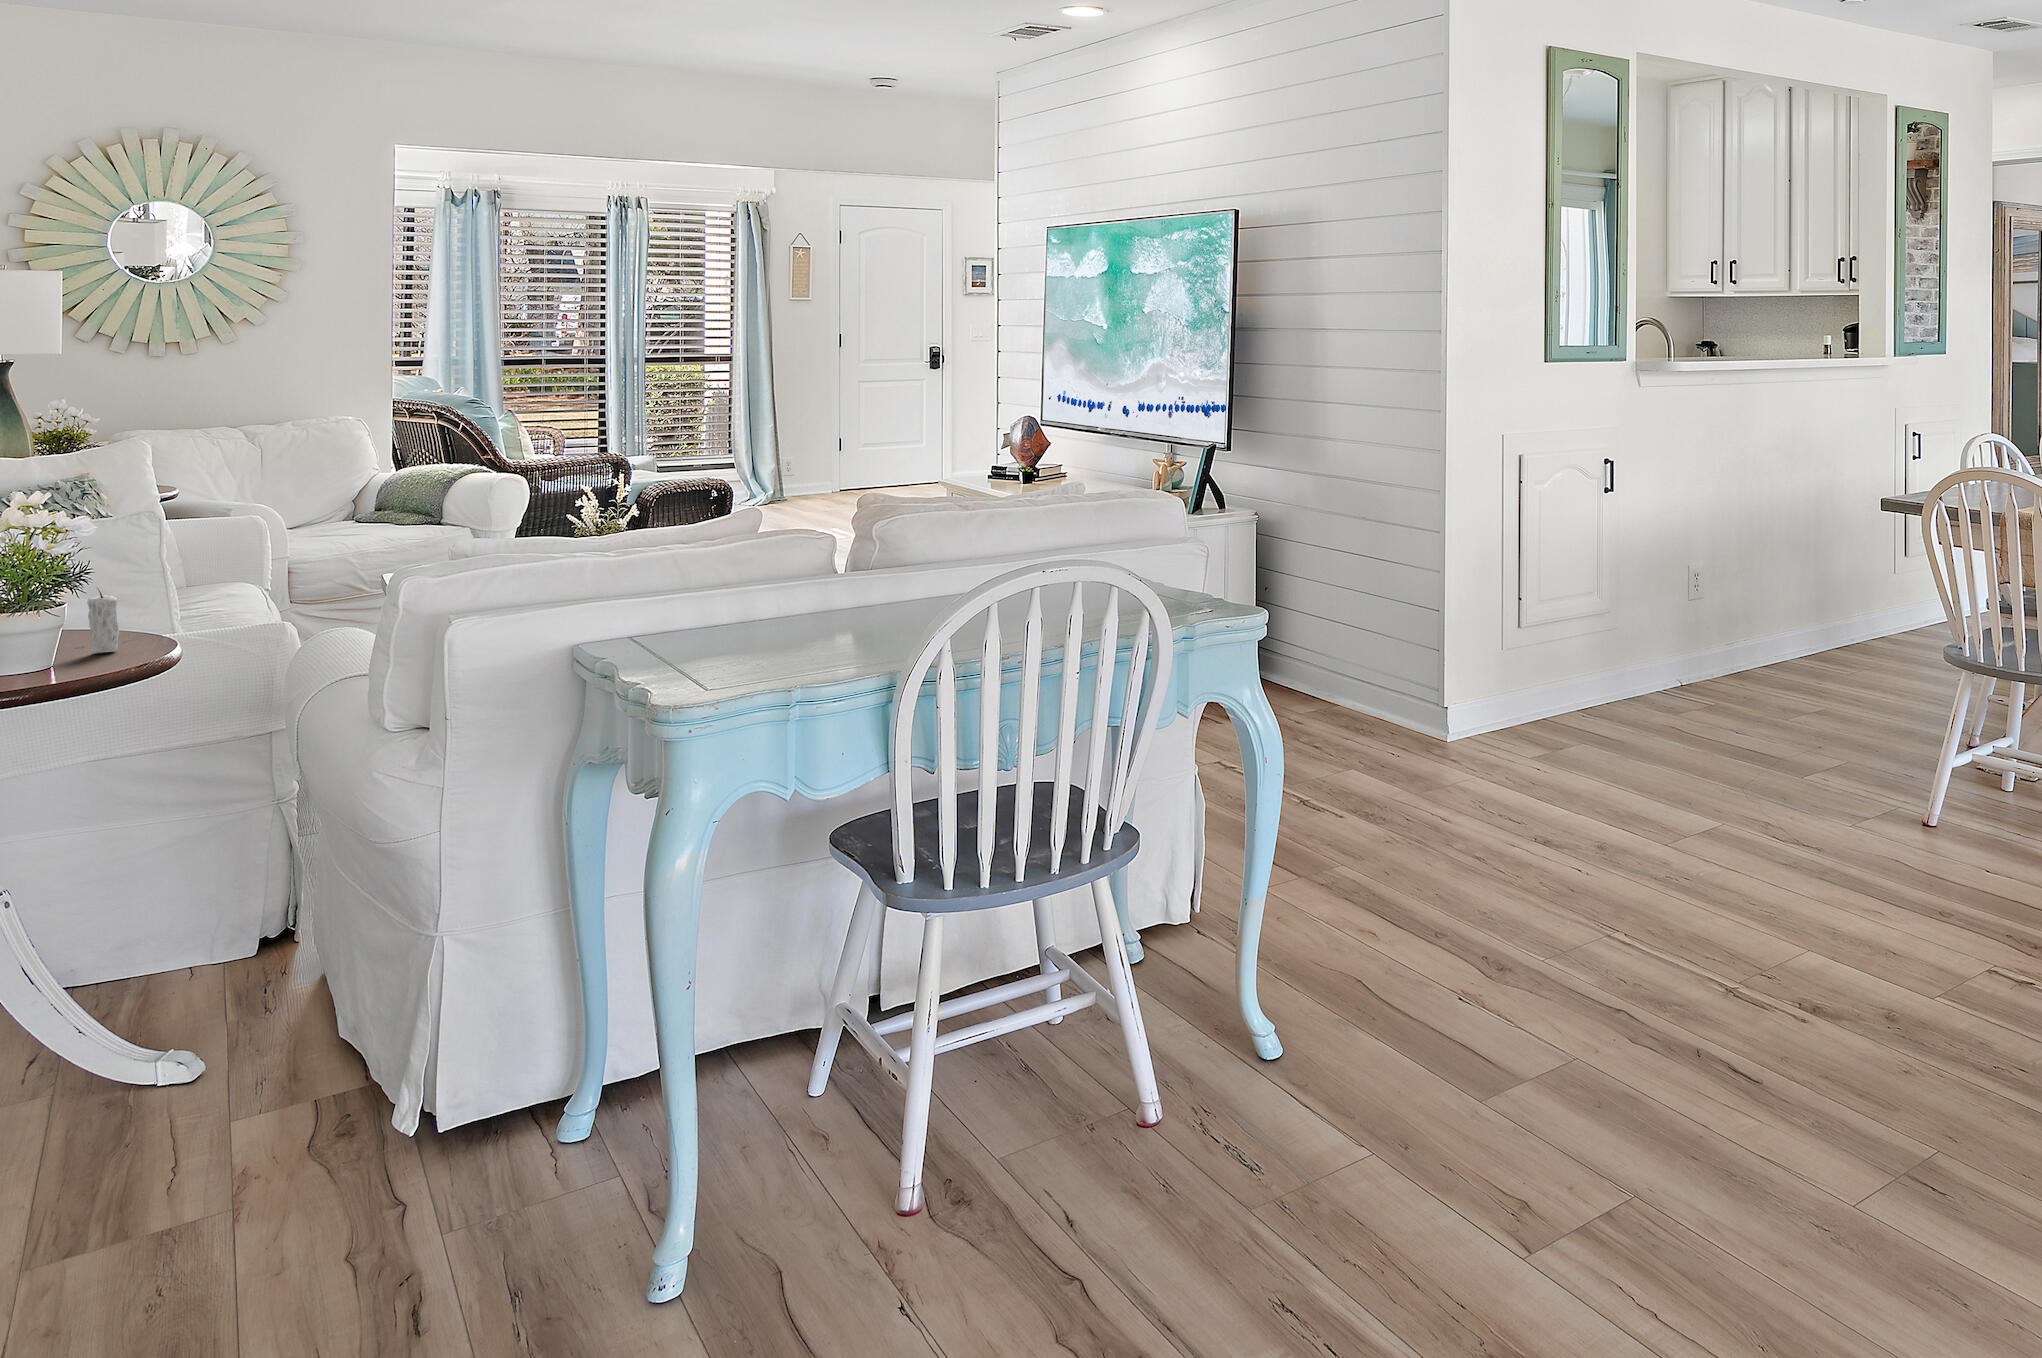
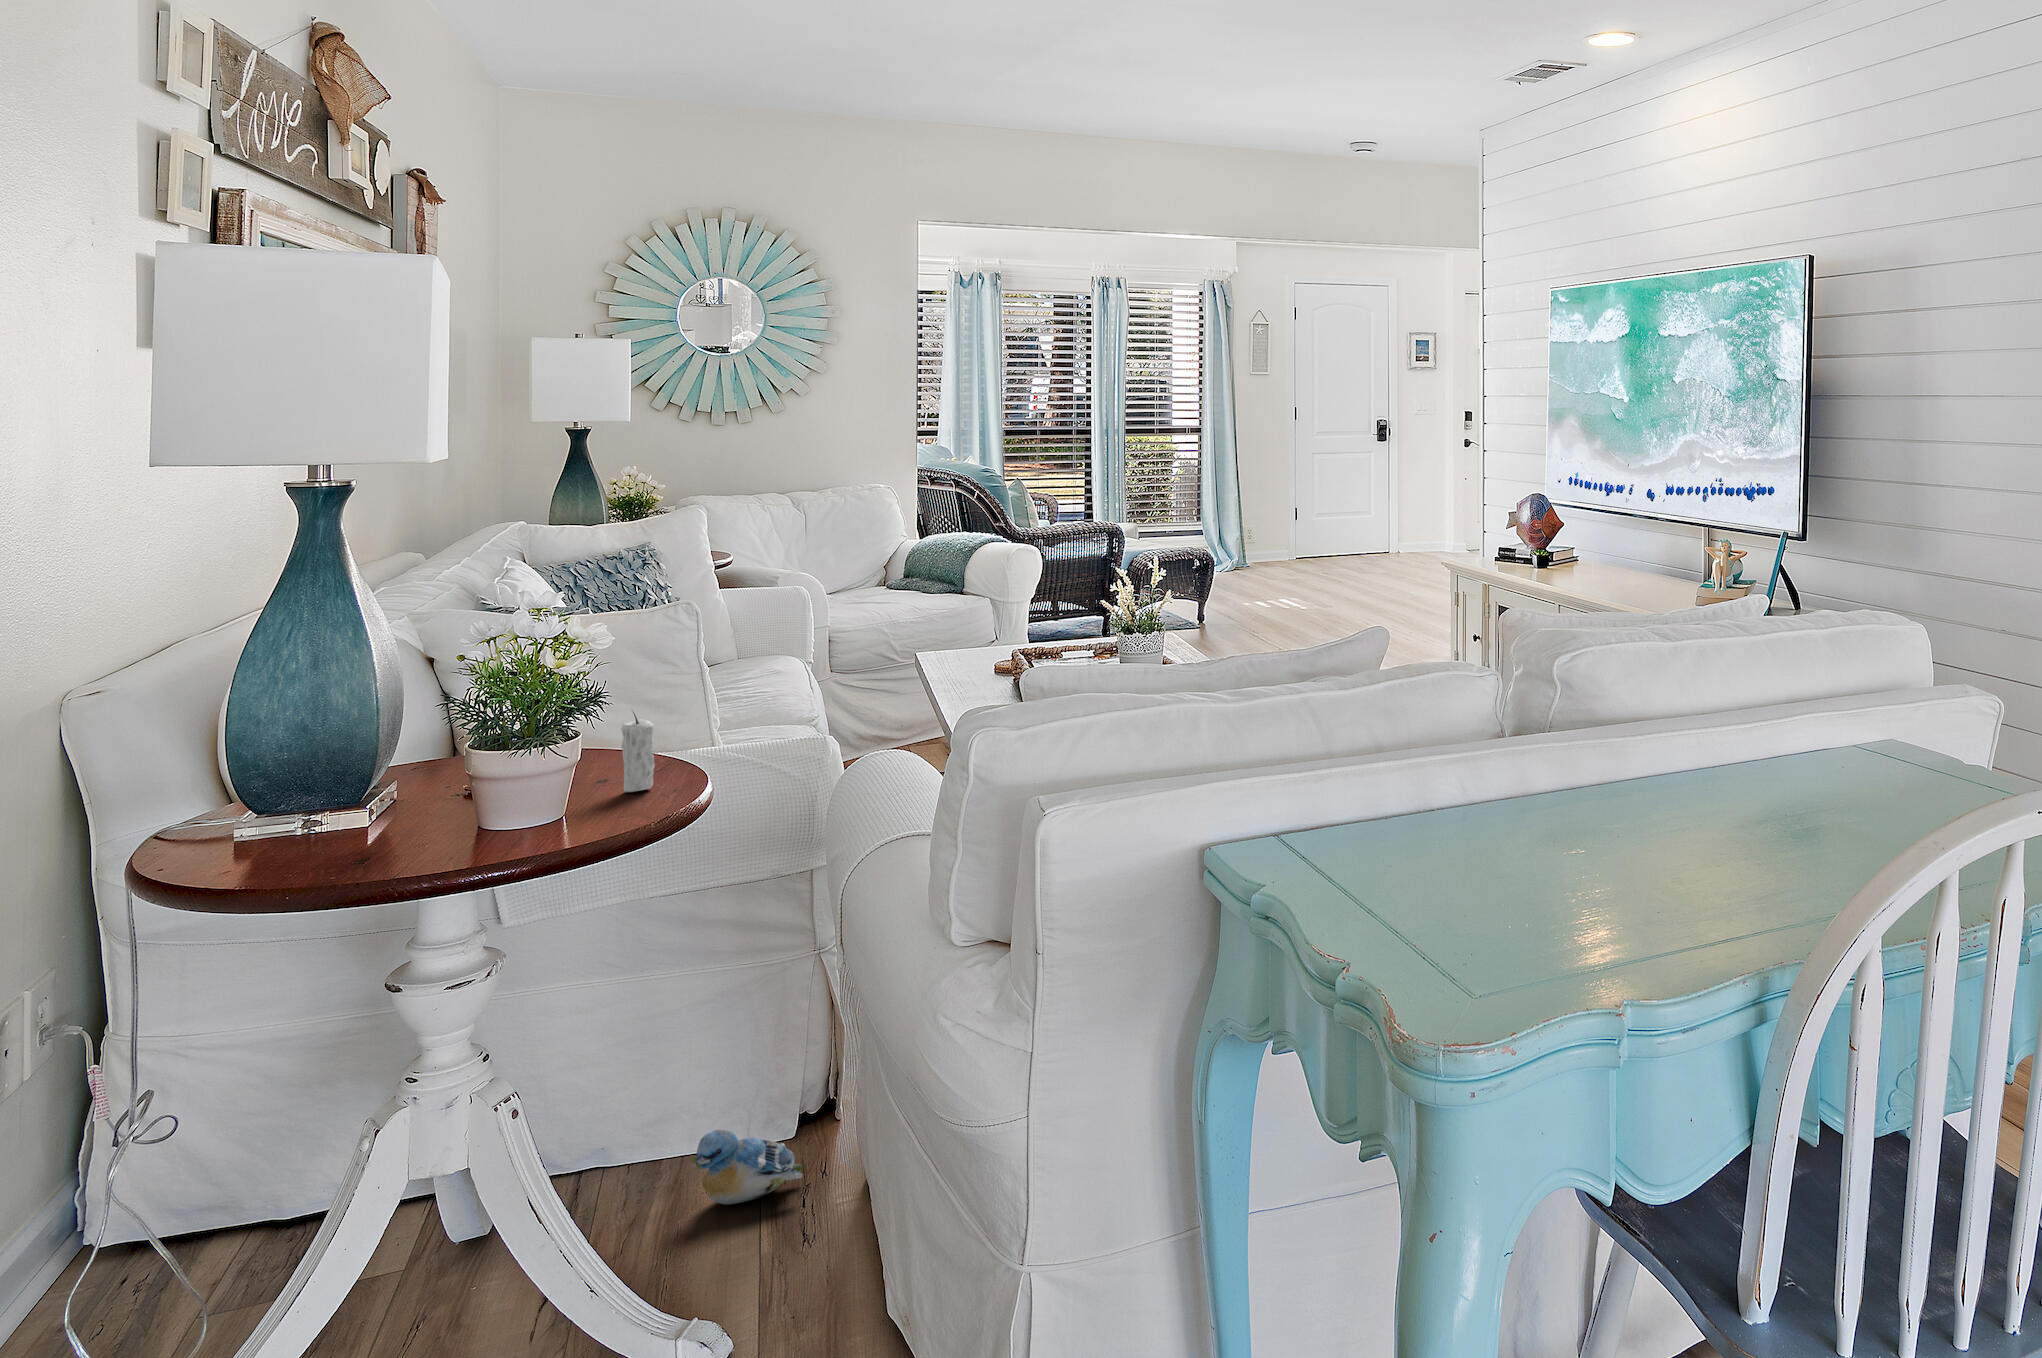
plush toy: none [164,937,271,997] -> present [692,1130,806,1204]

